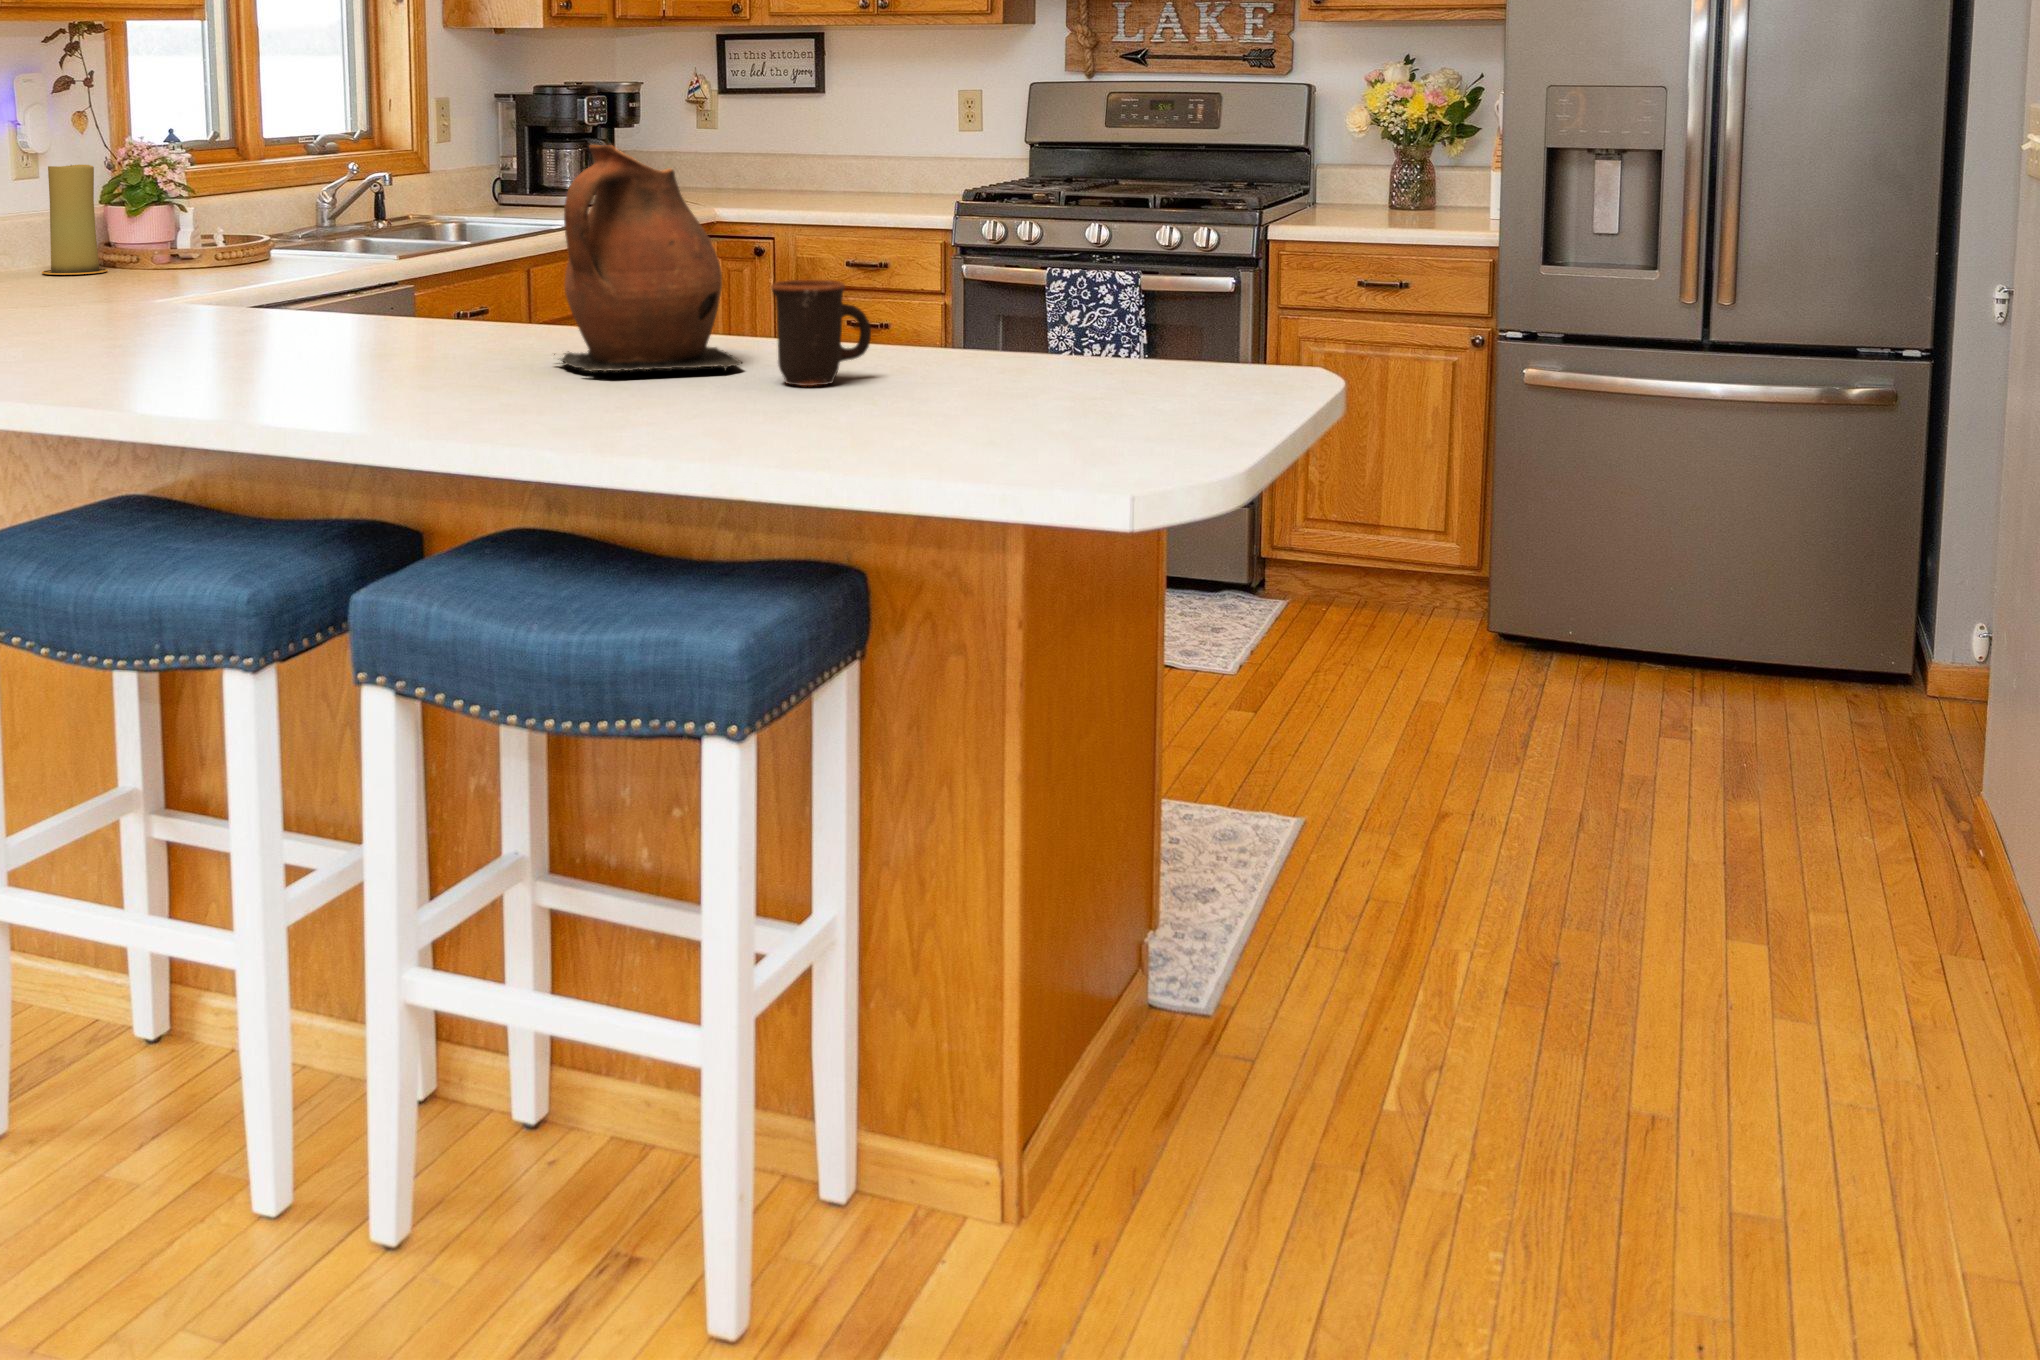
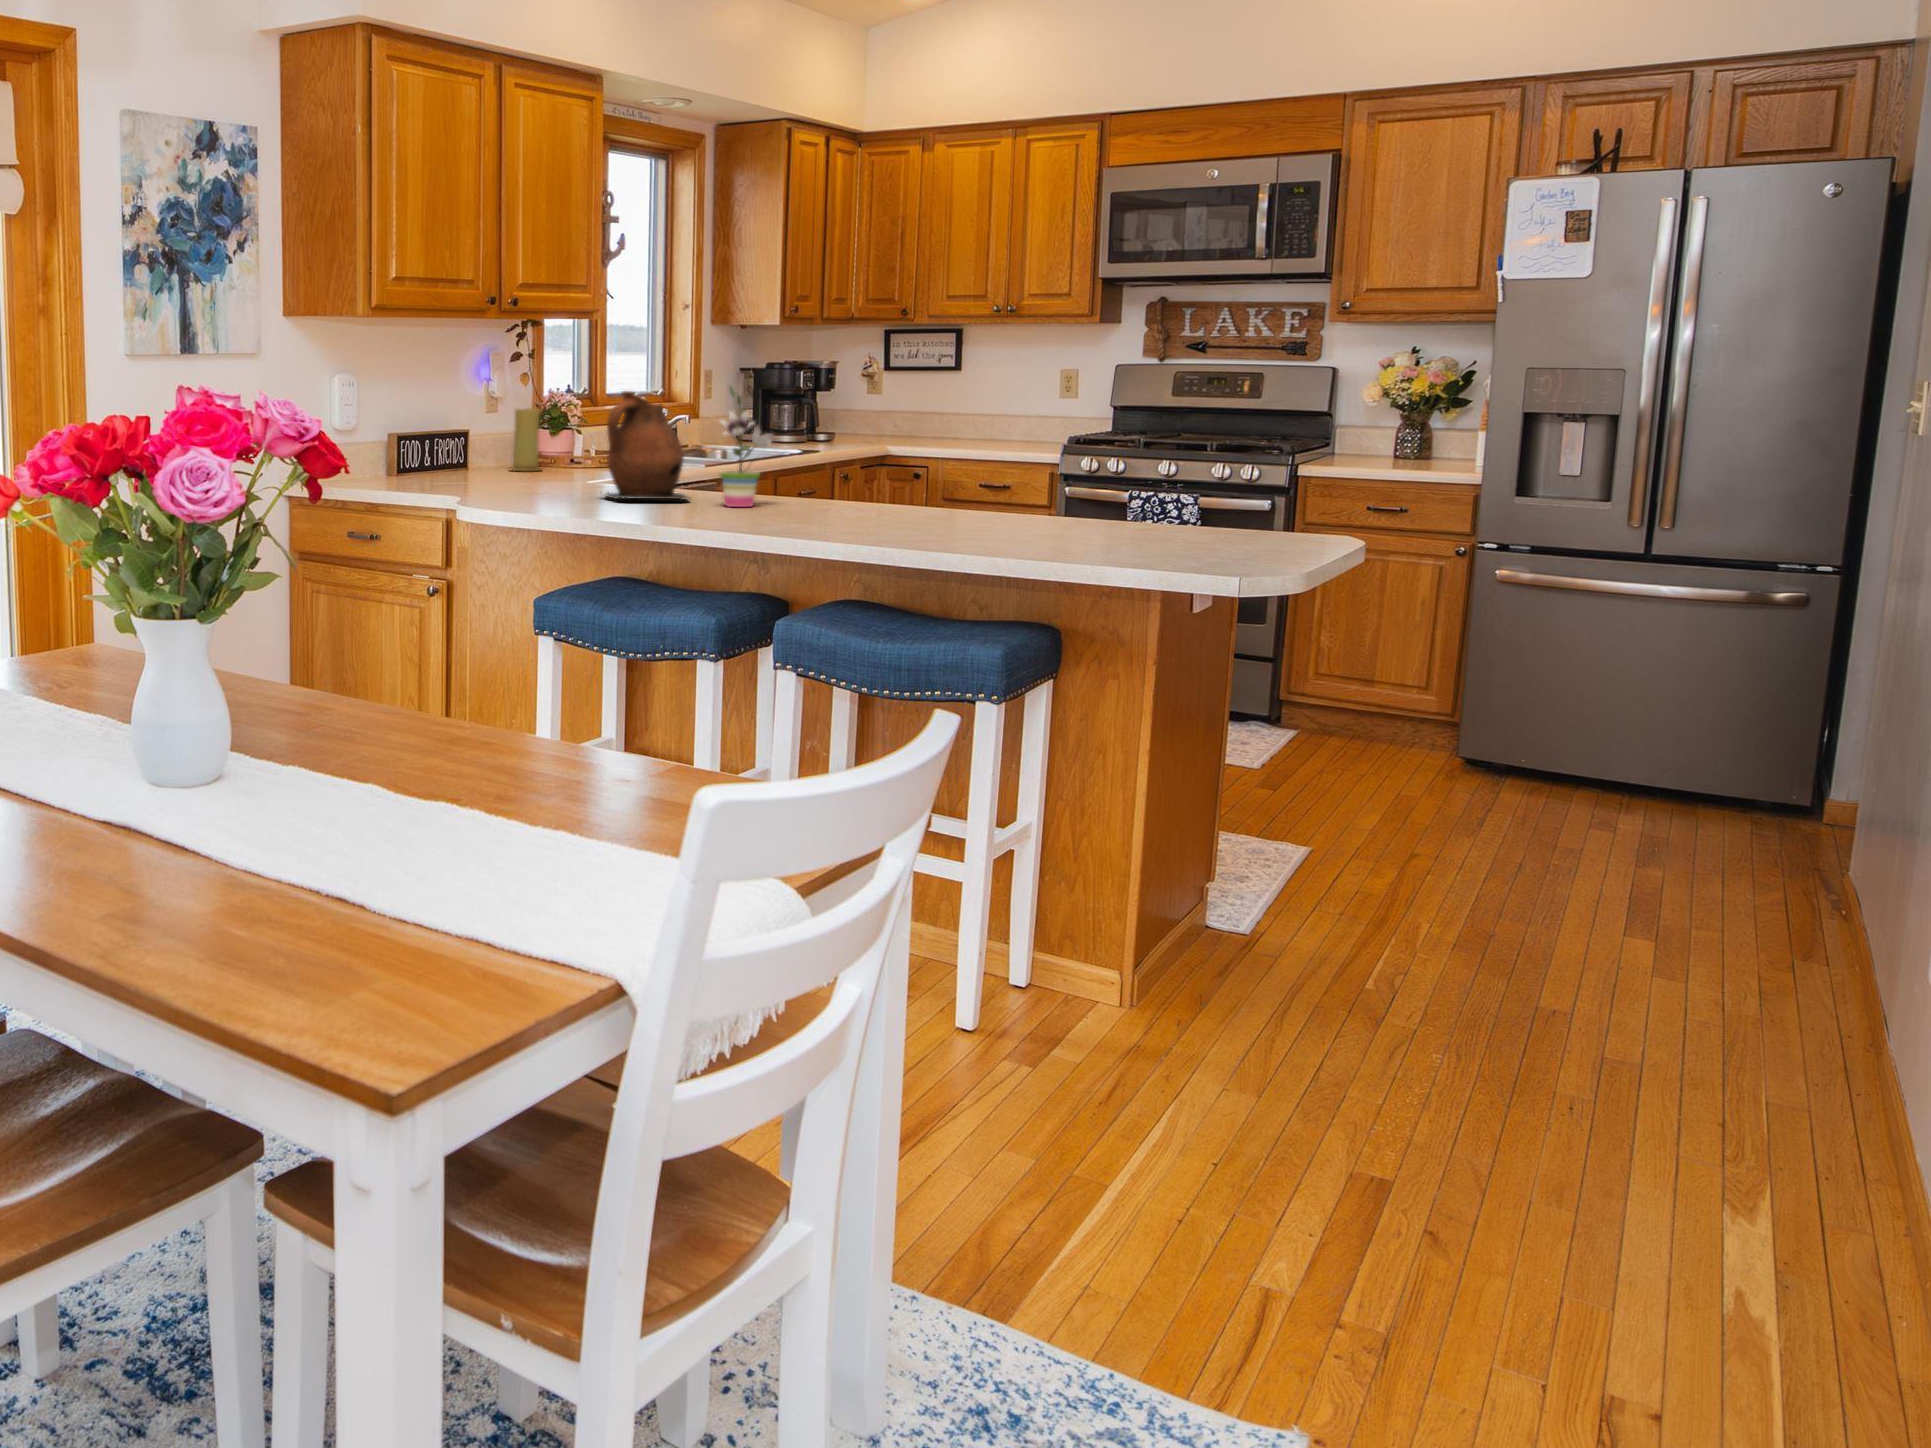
potted plant: none [309,124,432,345] -> present [720,386,773,507]
ceramic pitcher: present [554,145,742,371] -> present [604,391,688,500]
mug: present [771,280,871,386] -> none [1000,474,1056,533]

